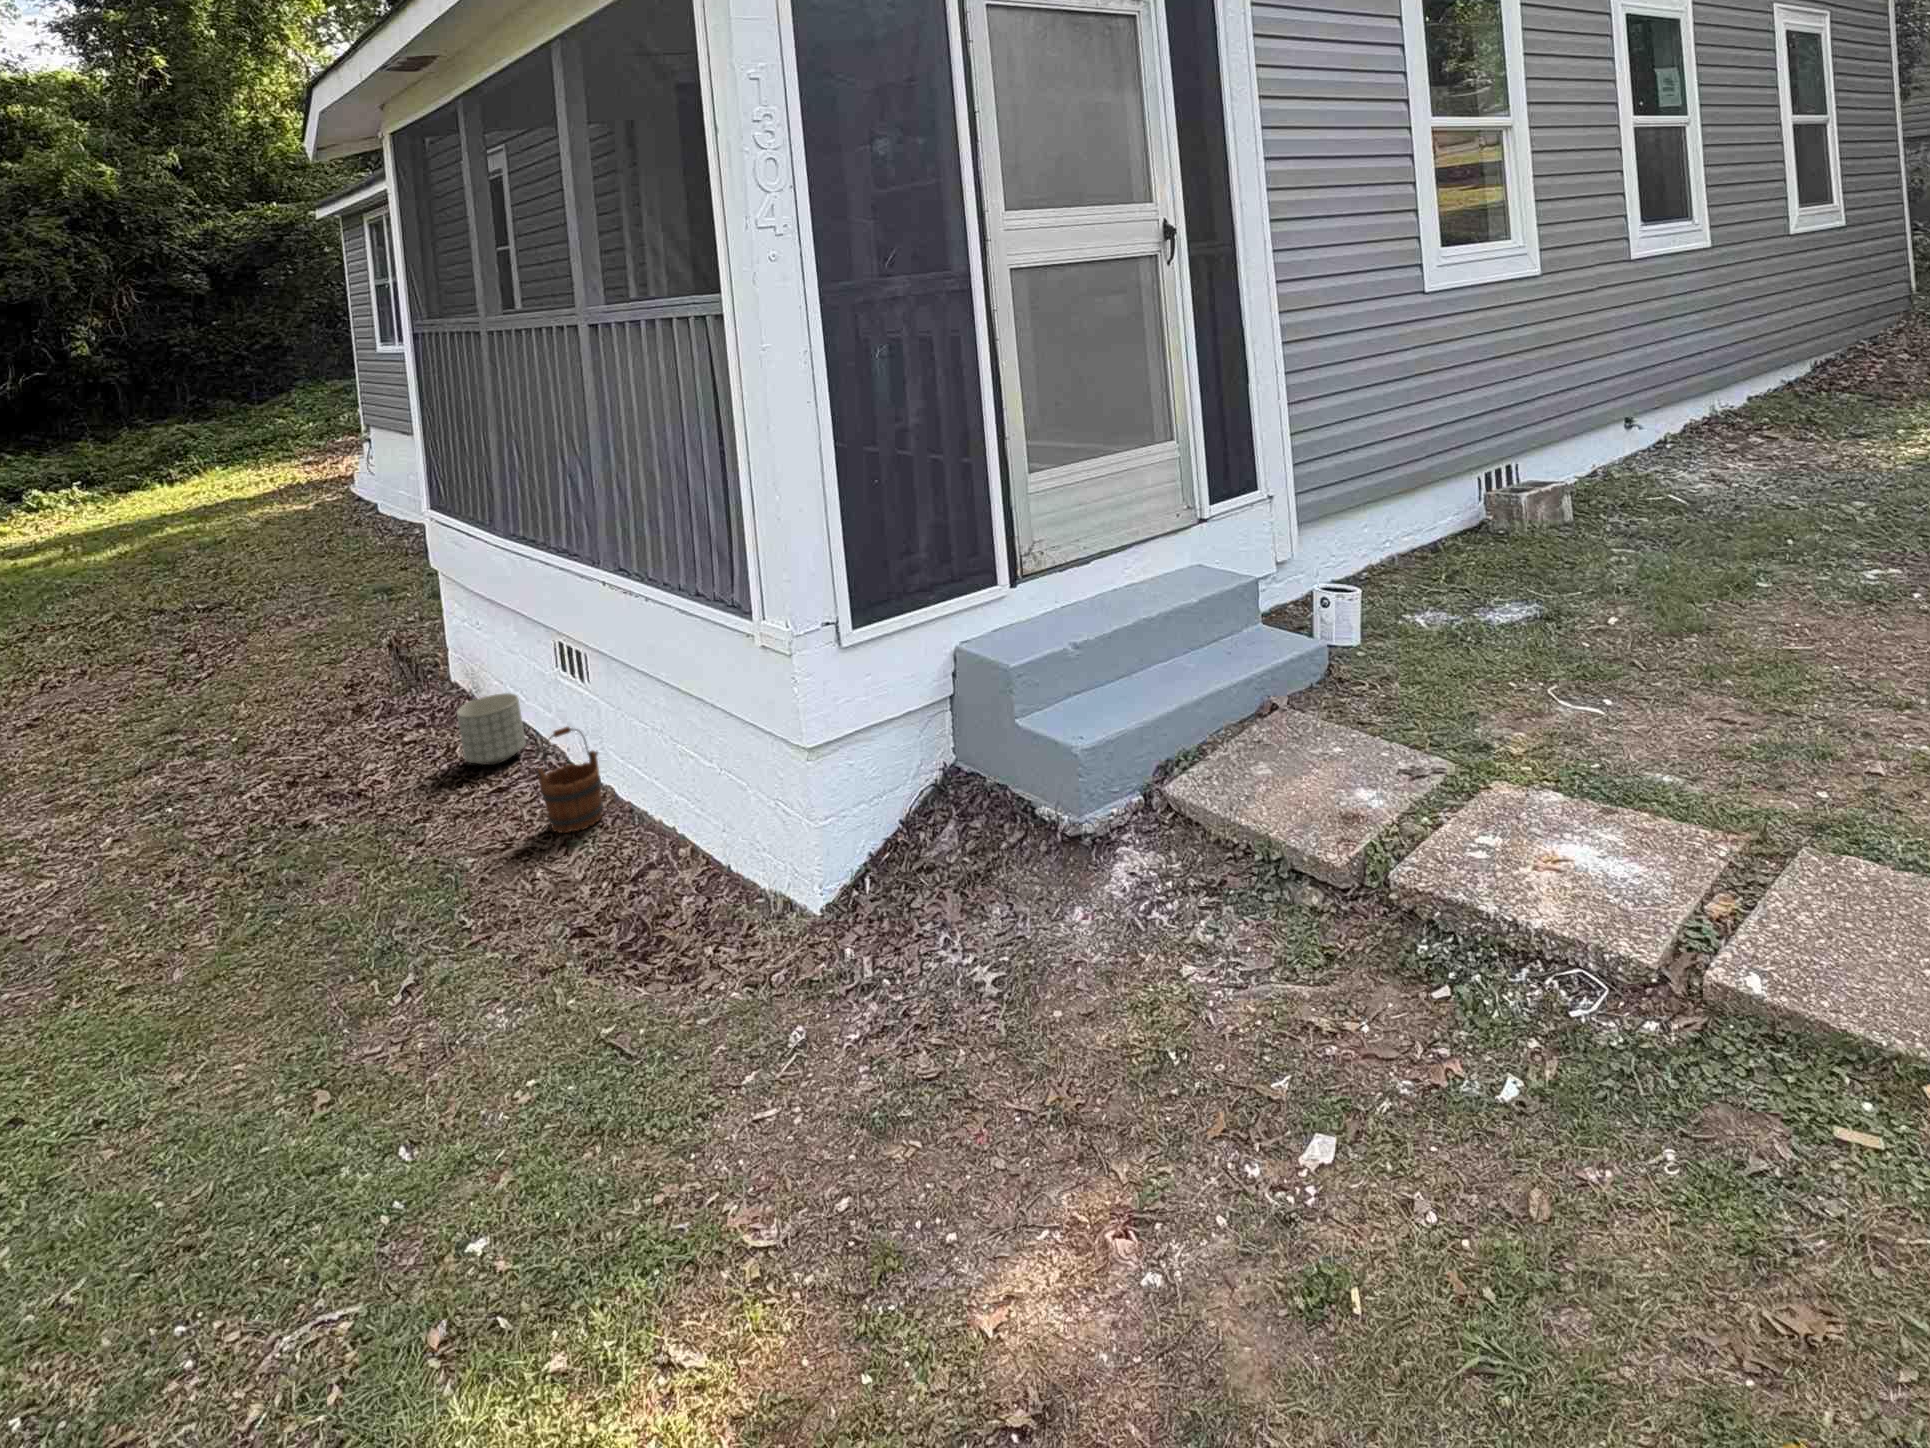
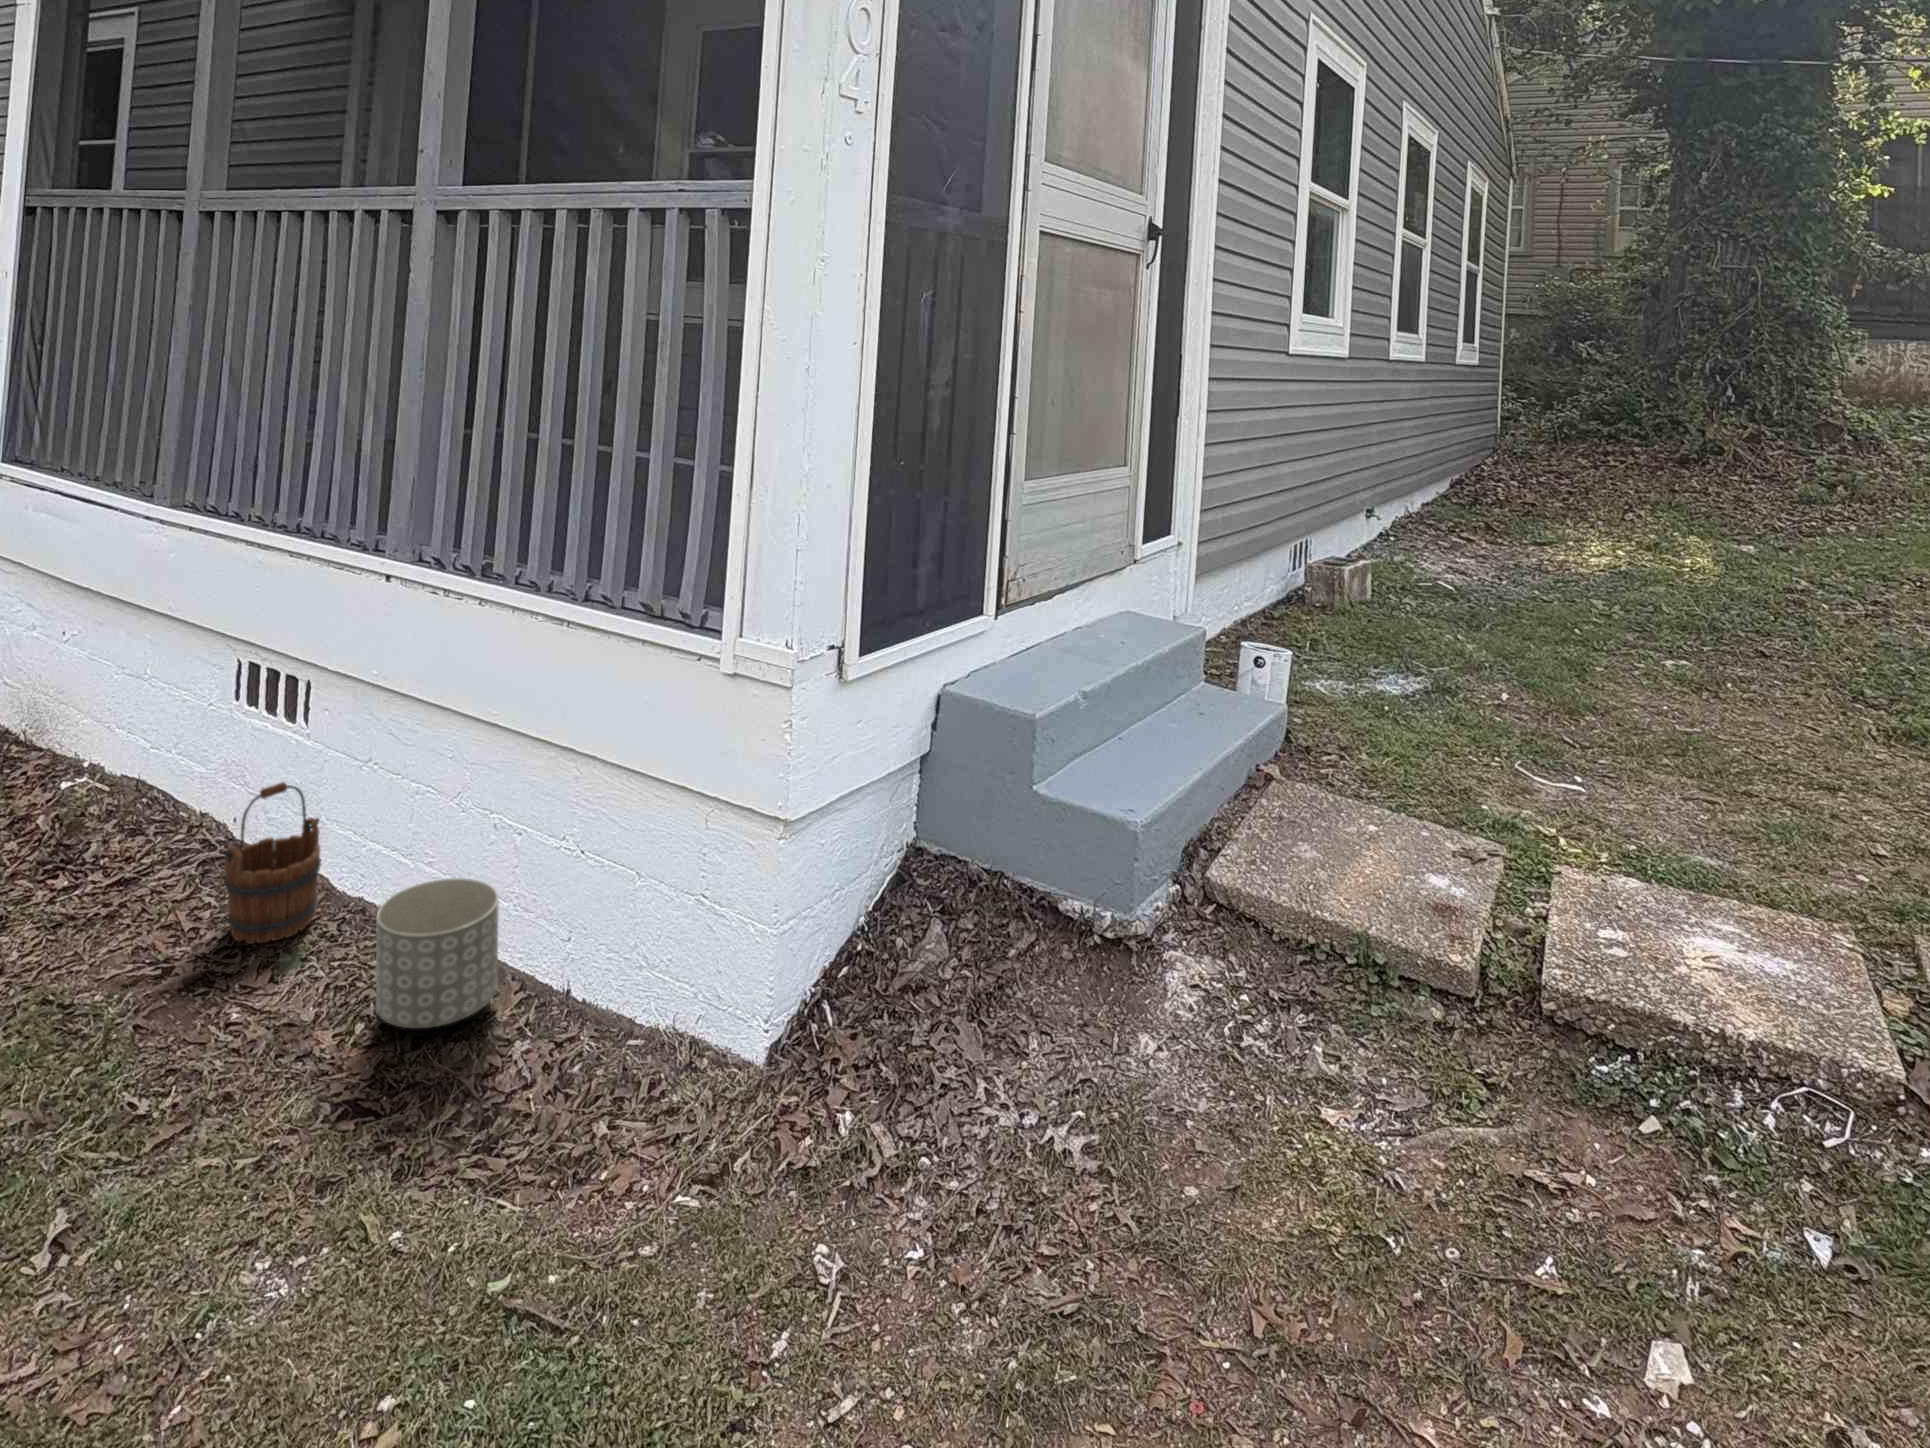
planter: present [457,693,526,765] -> present [376,878,499,1028]

